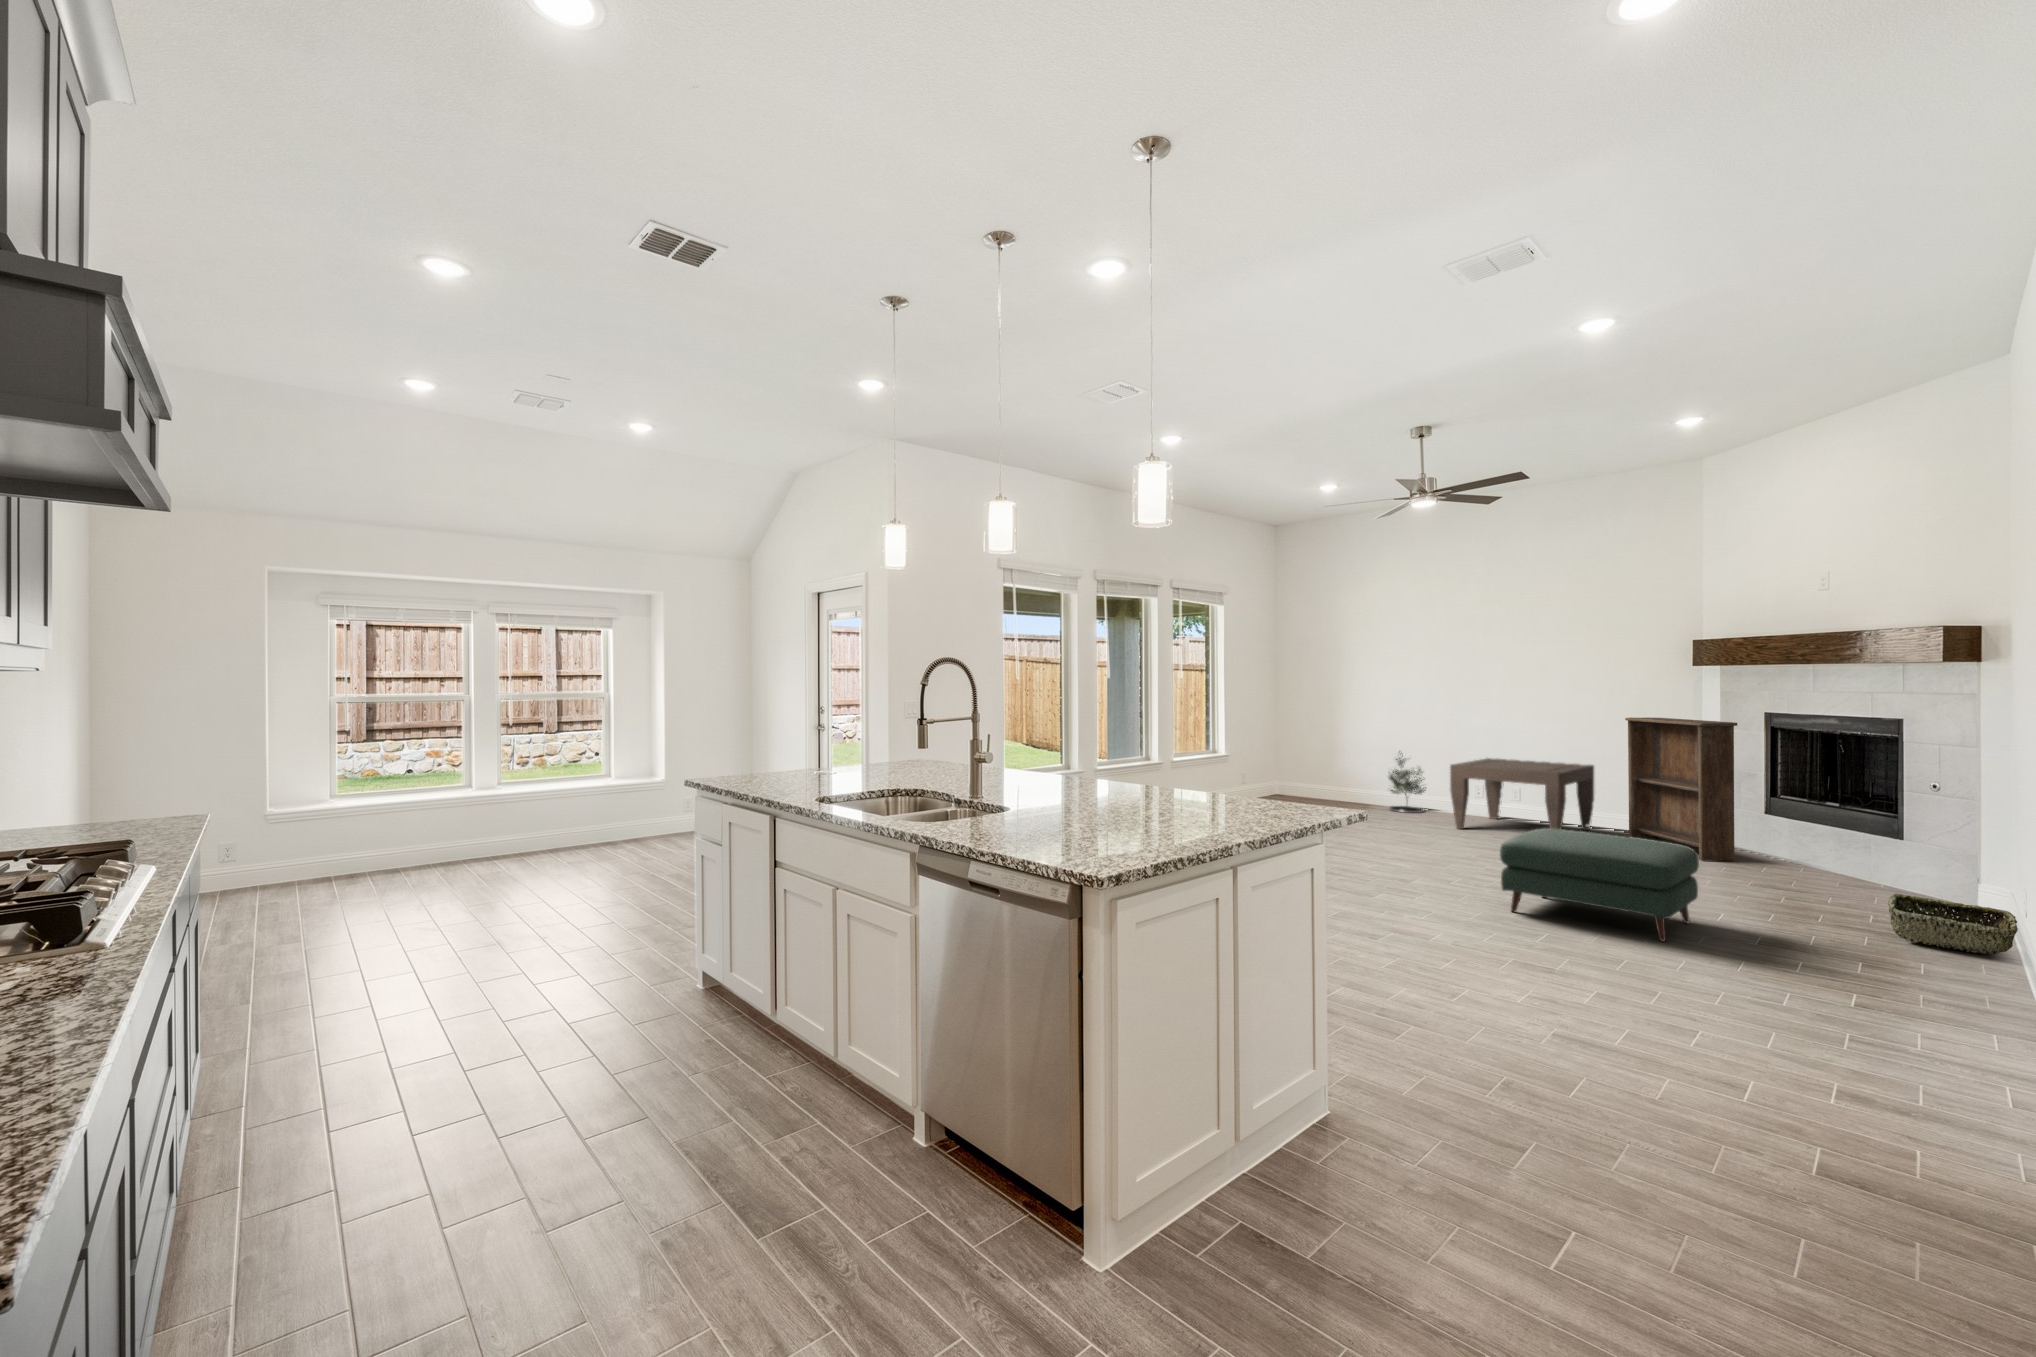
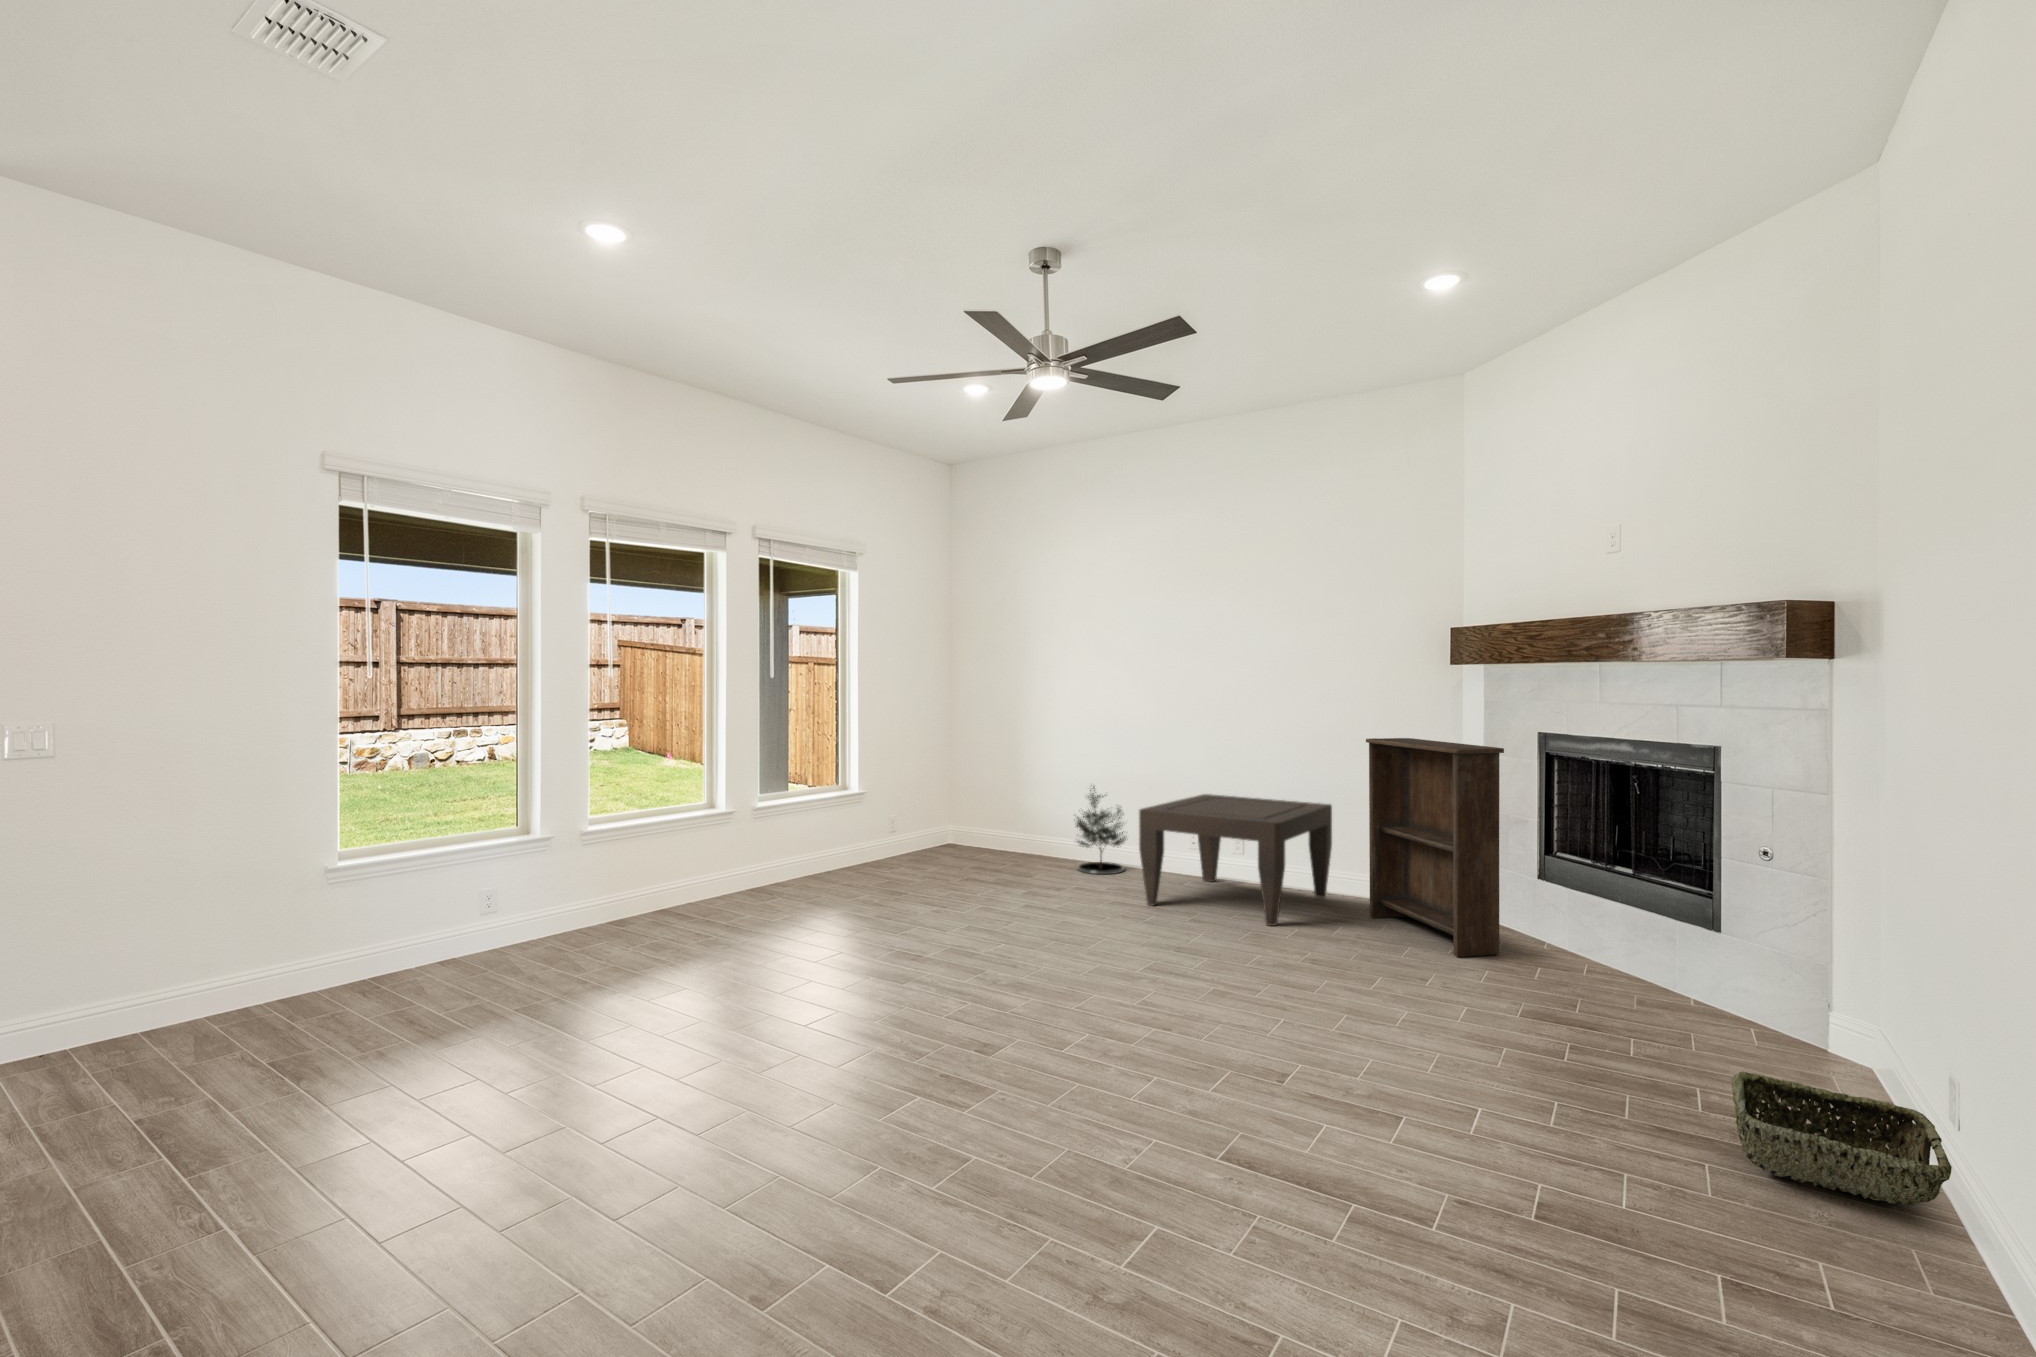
ottoman: present [1500,828,1699,941] -> none [1097,957,1434,1230]

